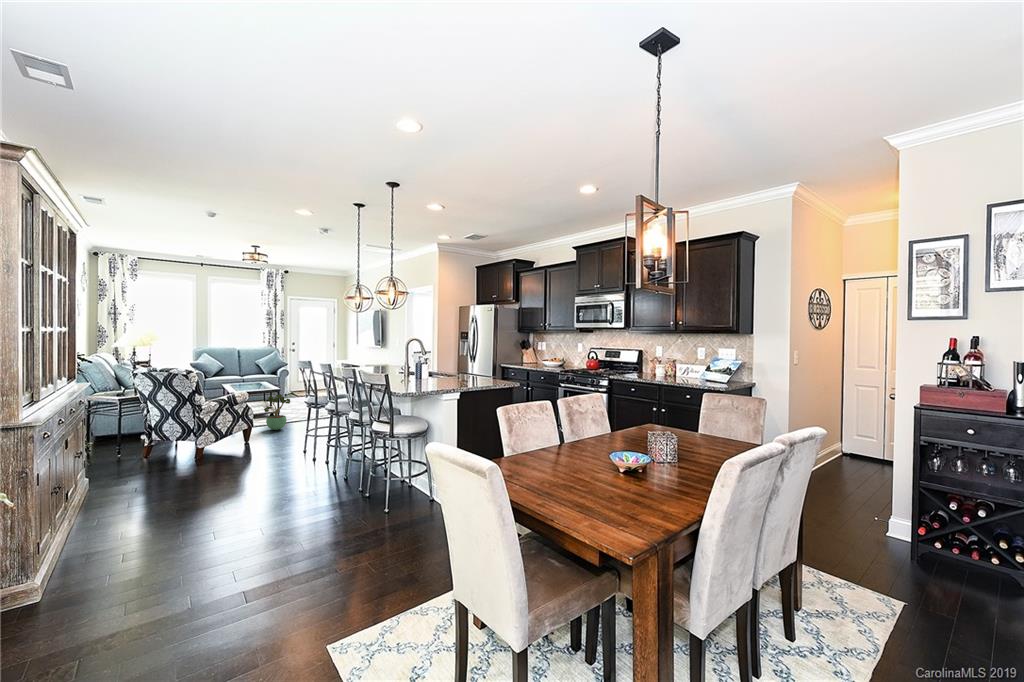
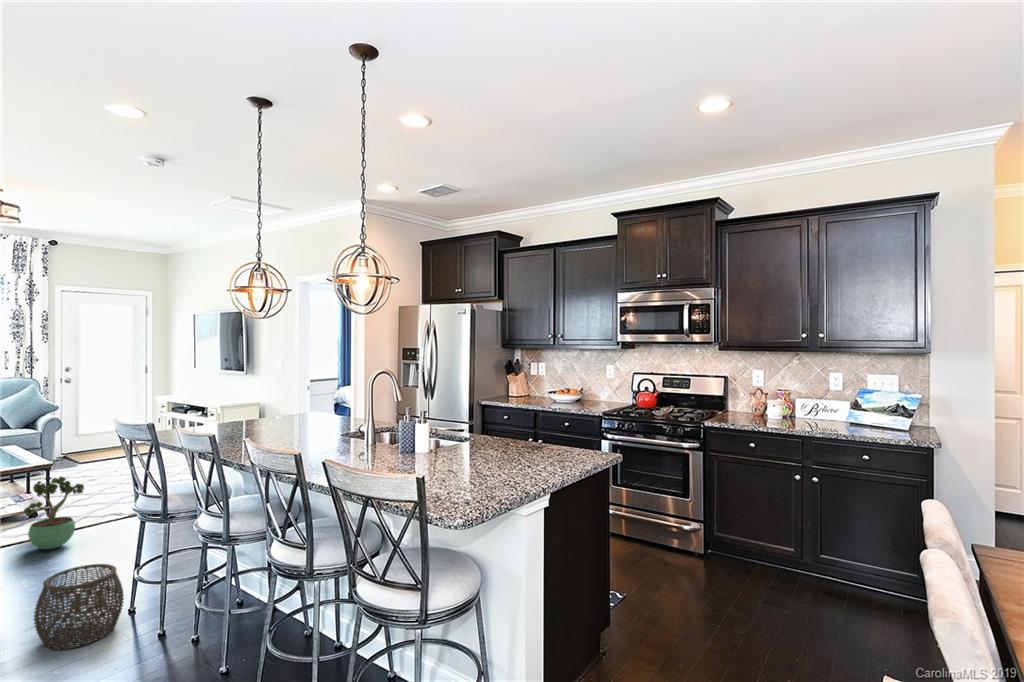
woven basket: none [261,428,297,462] -> present [34,564,124,650]

